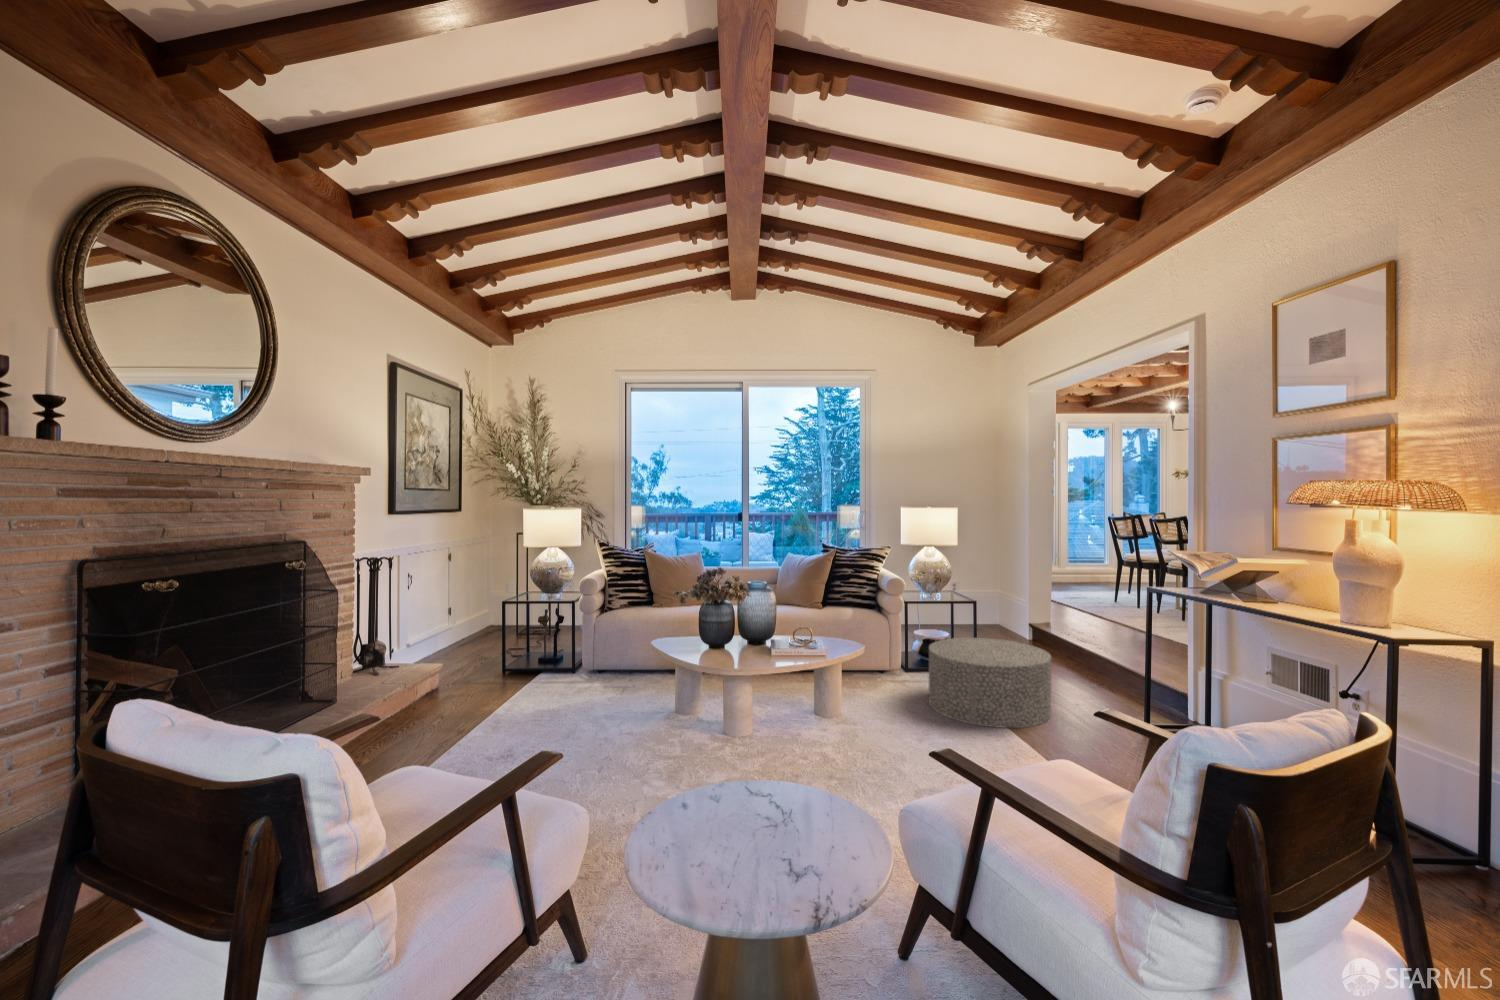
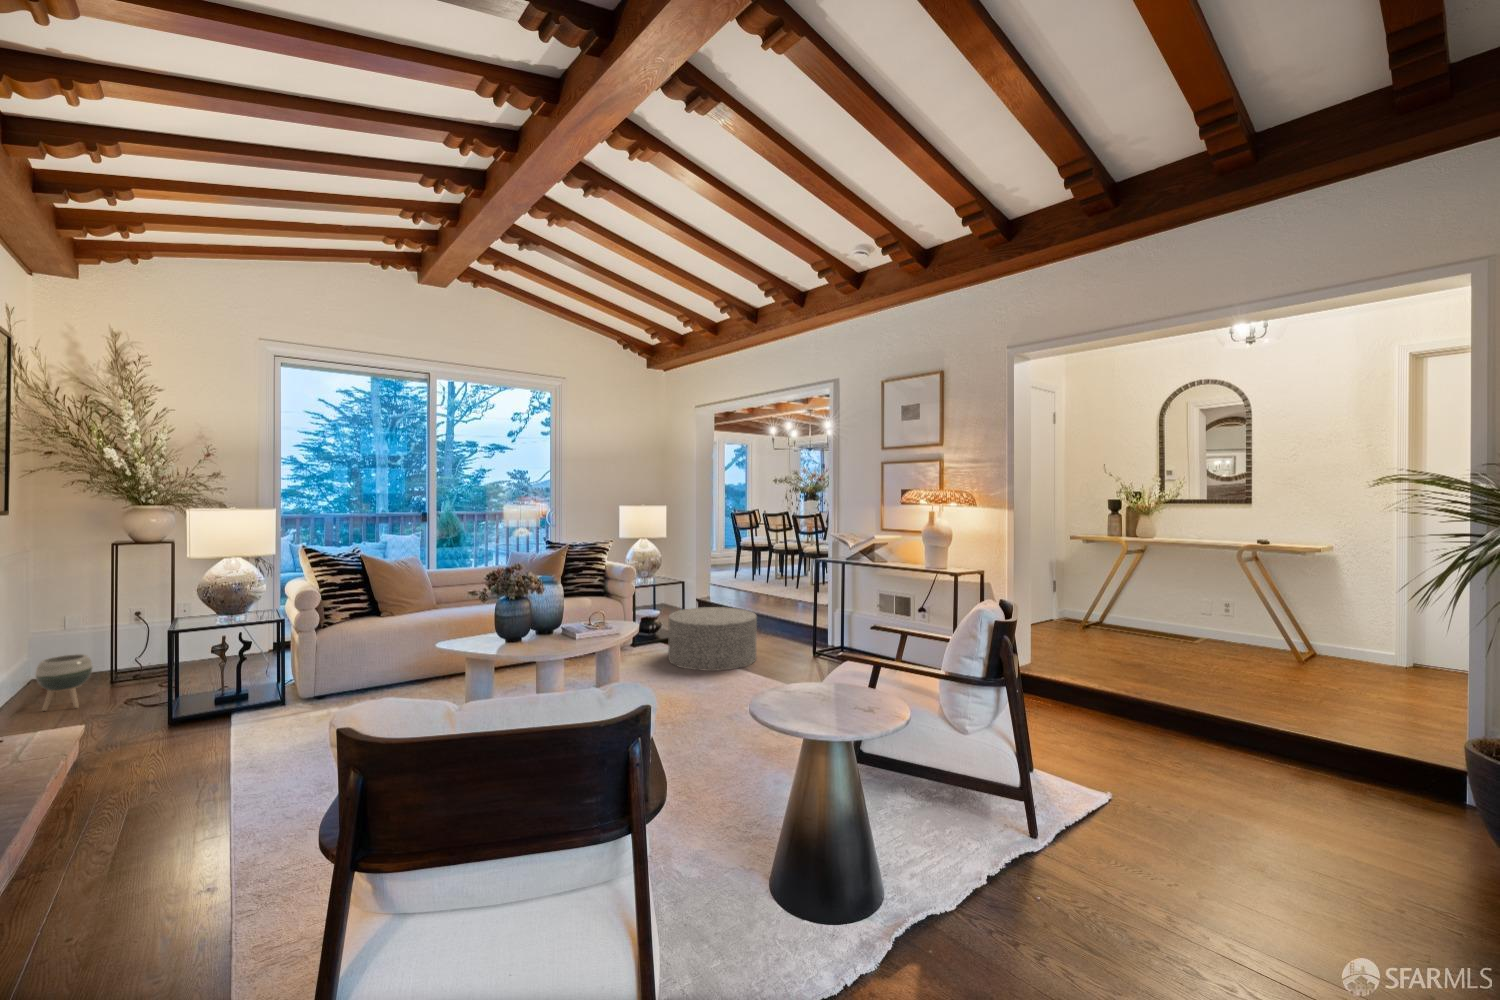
planter: none [446,613,478,653] -> present [35,654,93,711]

